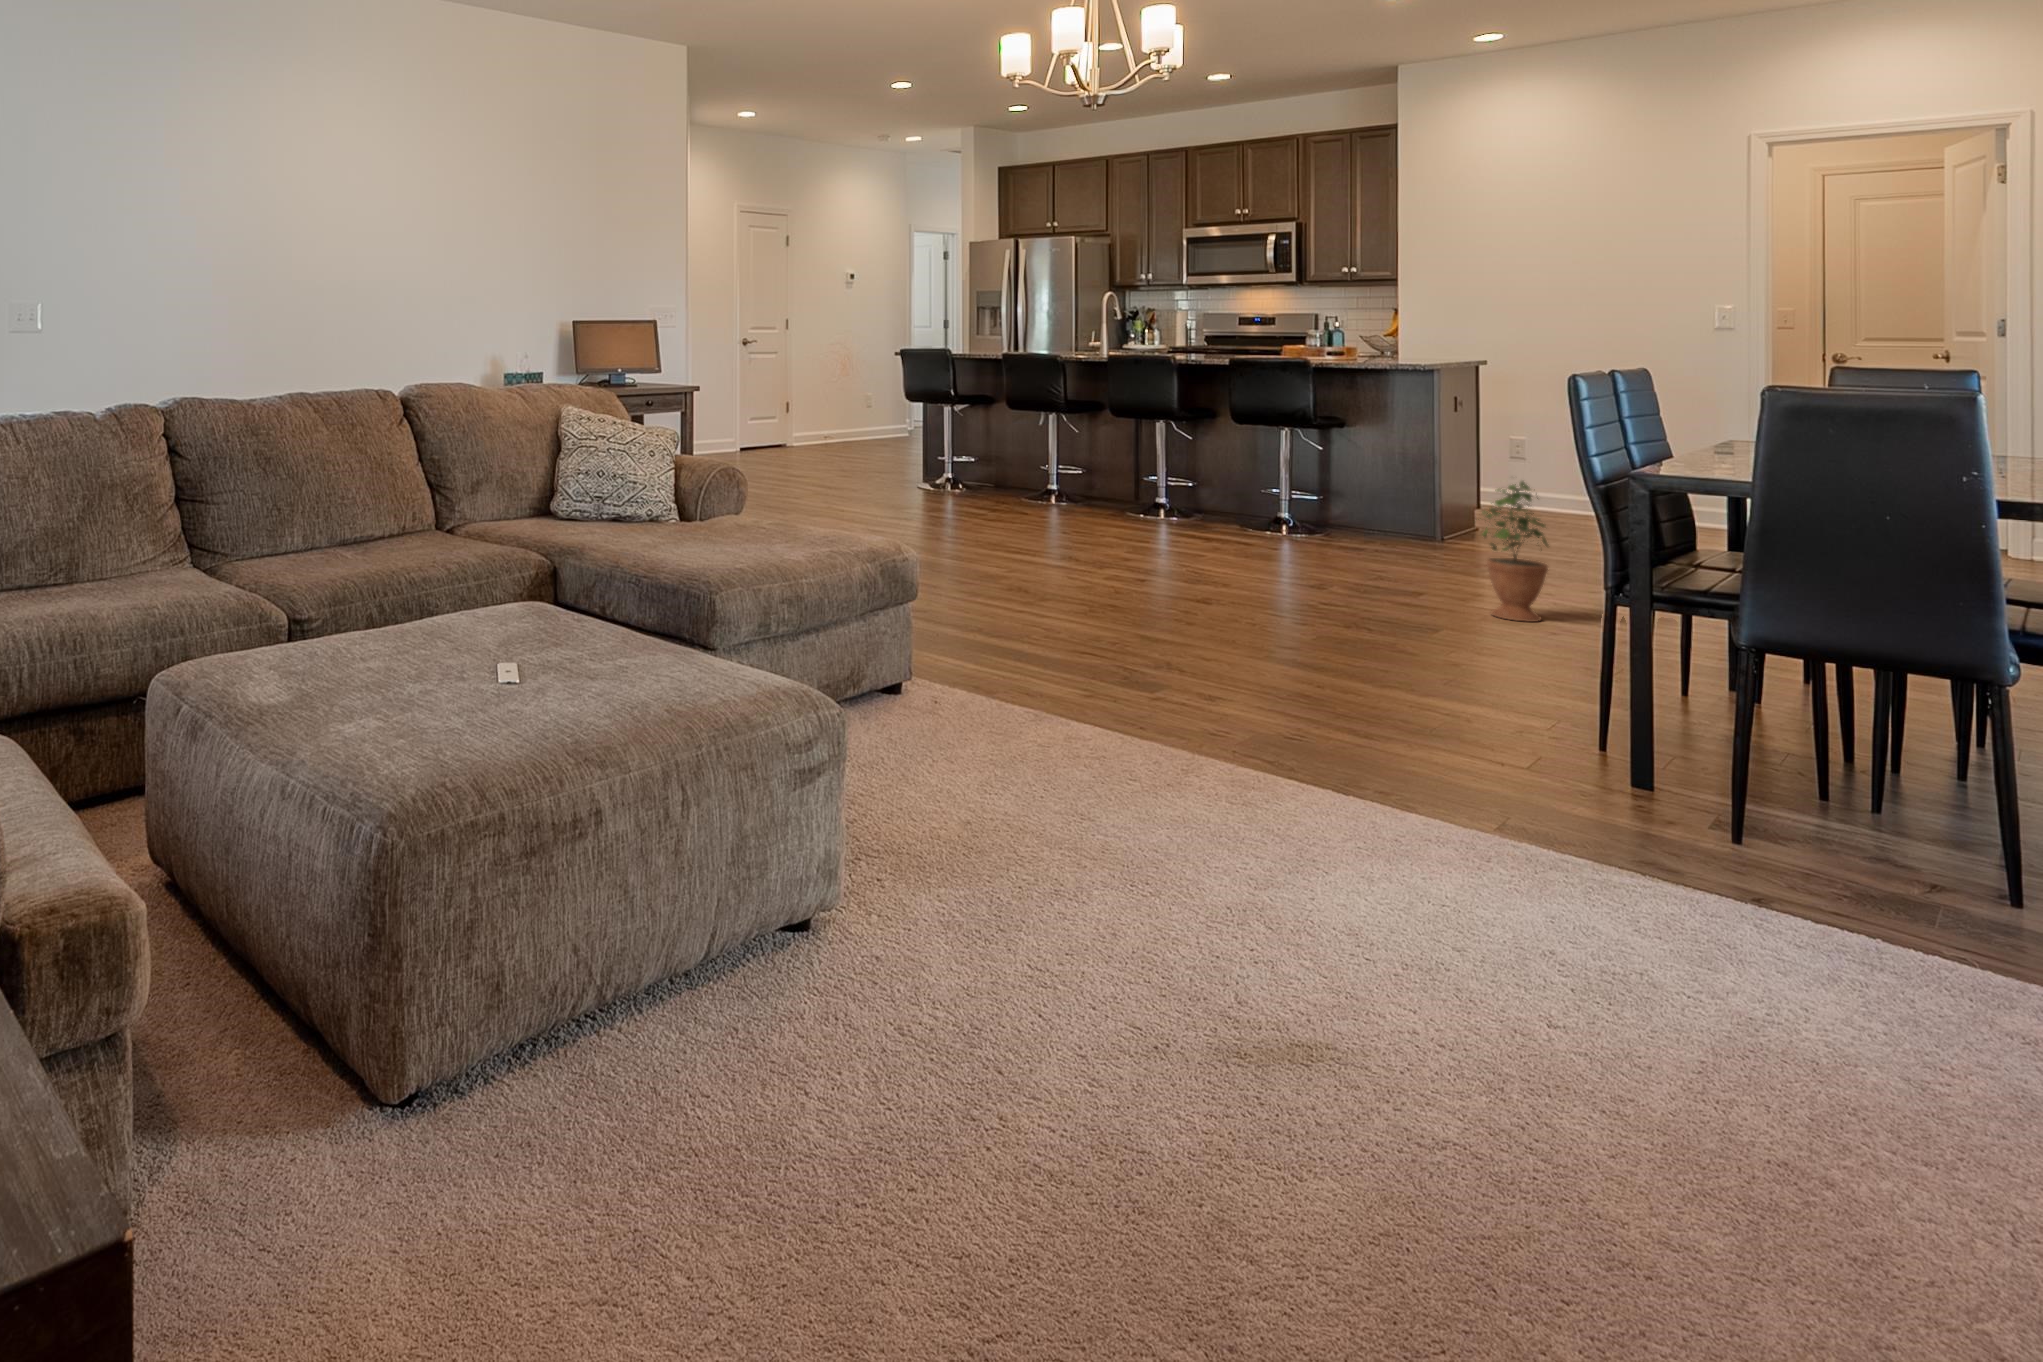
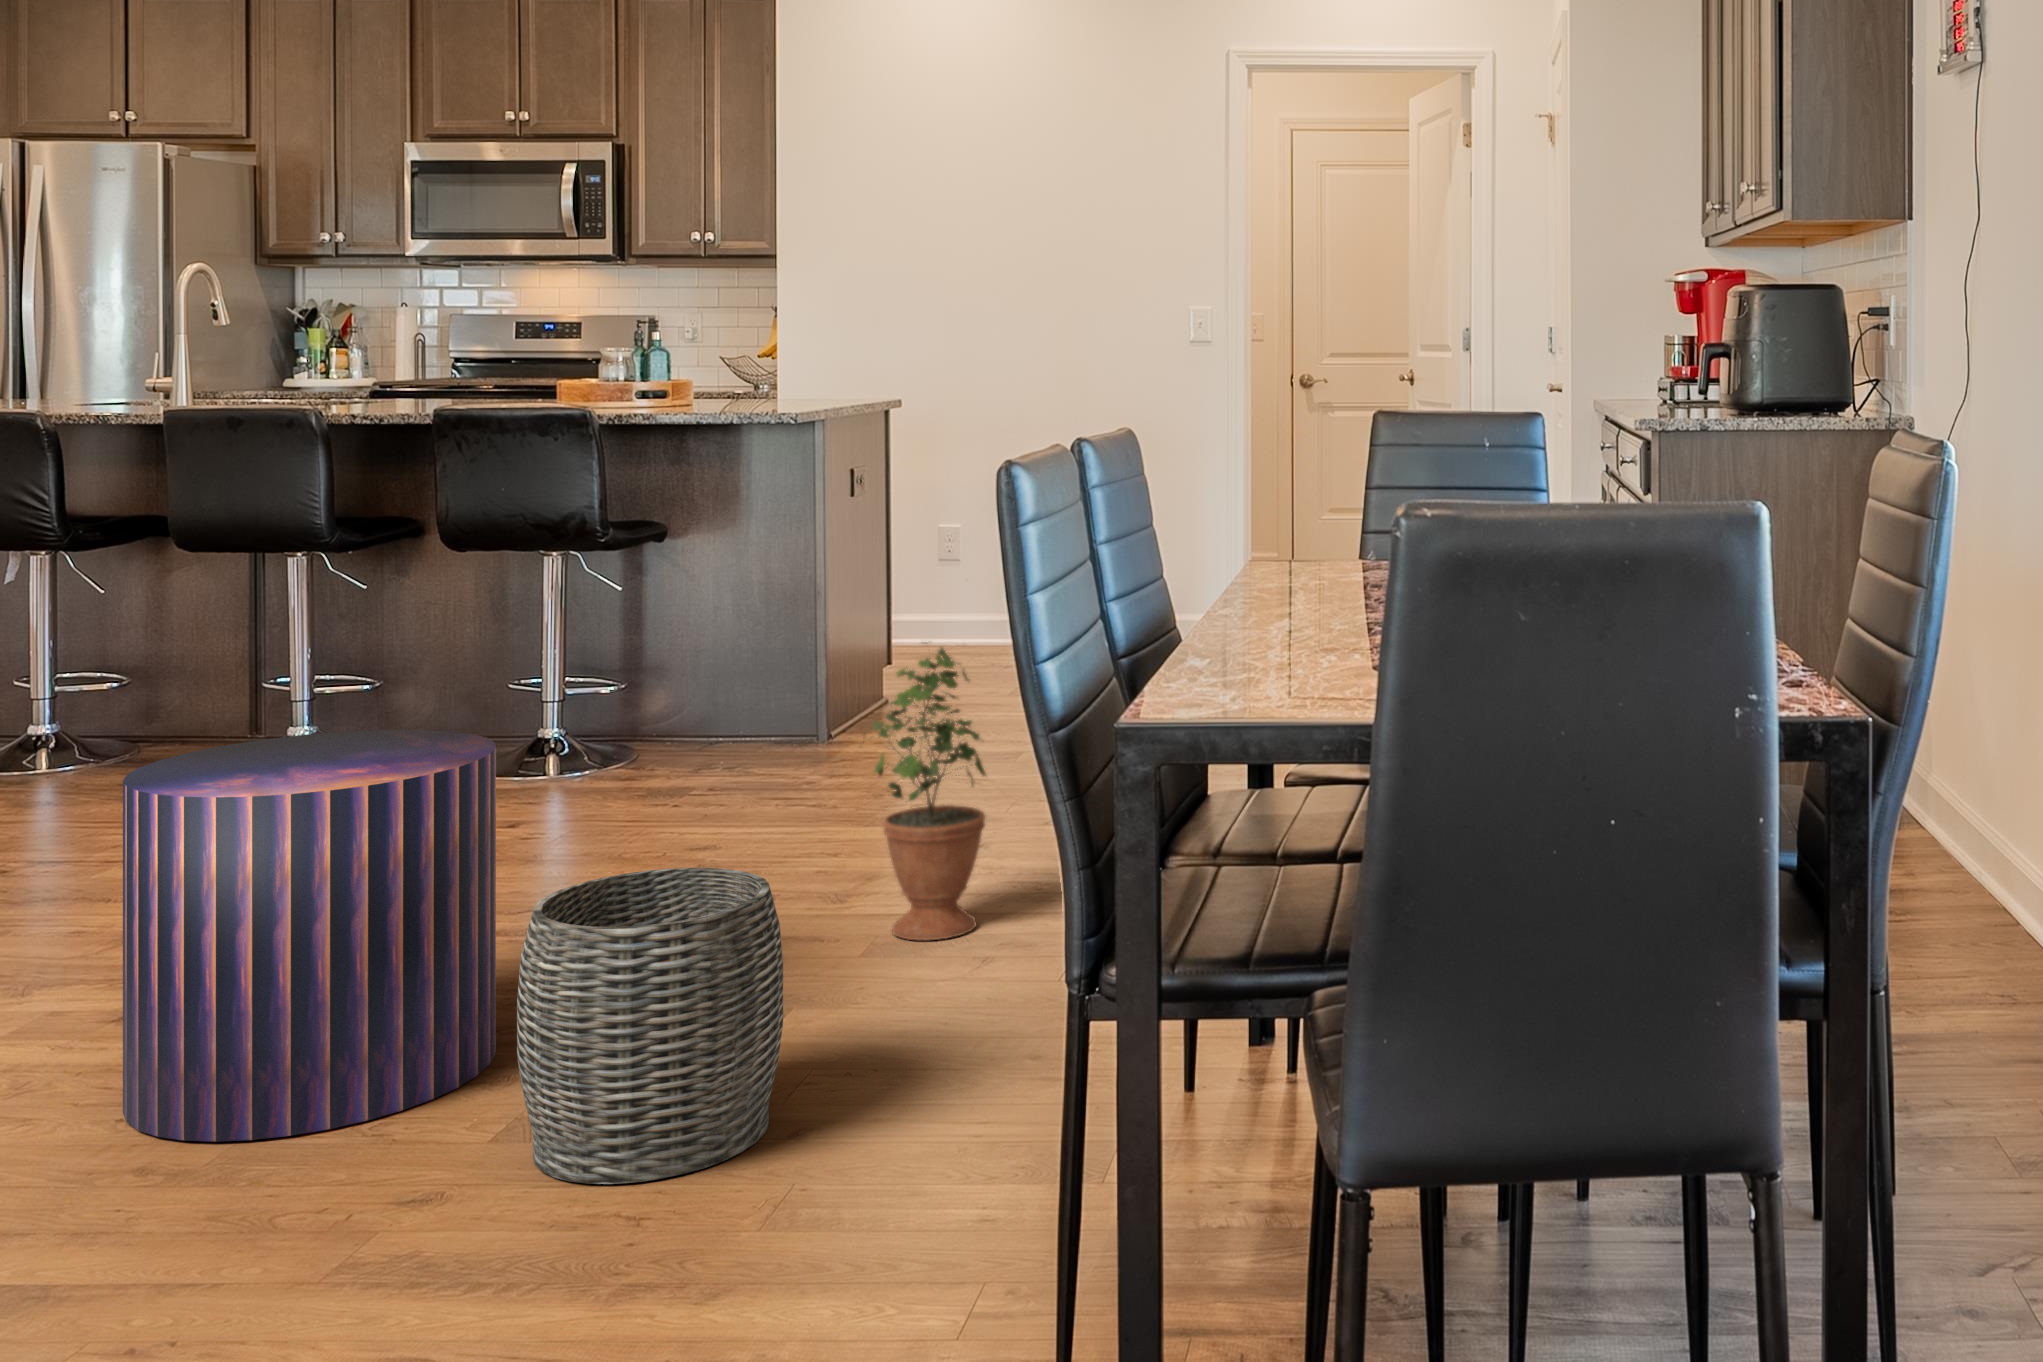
pouf: none [1161,481,1302,623] -> present [123,730,496,1142]
woven basket: none [1324,546,1444,663] -> present [517,868,783,1184]

